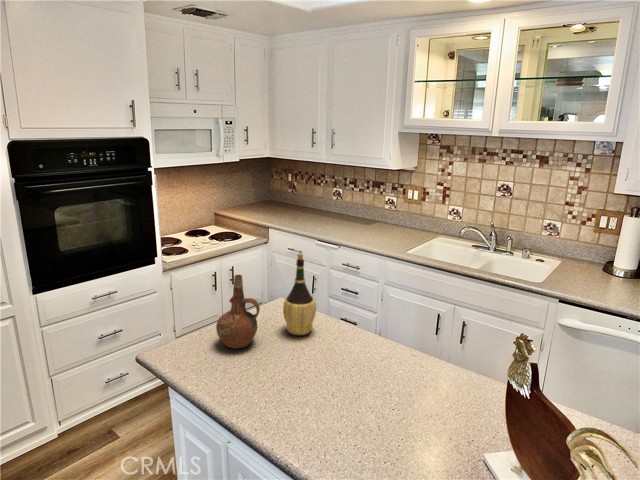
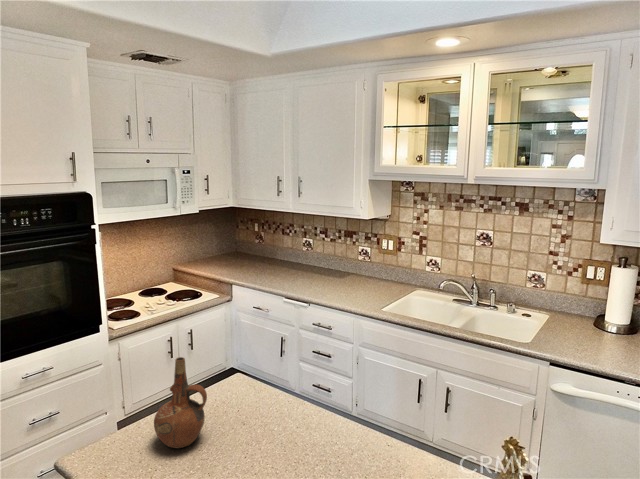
wine bottle: present [283,254,316,335] -> none [236,328,276,426]

